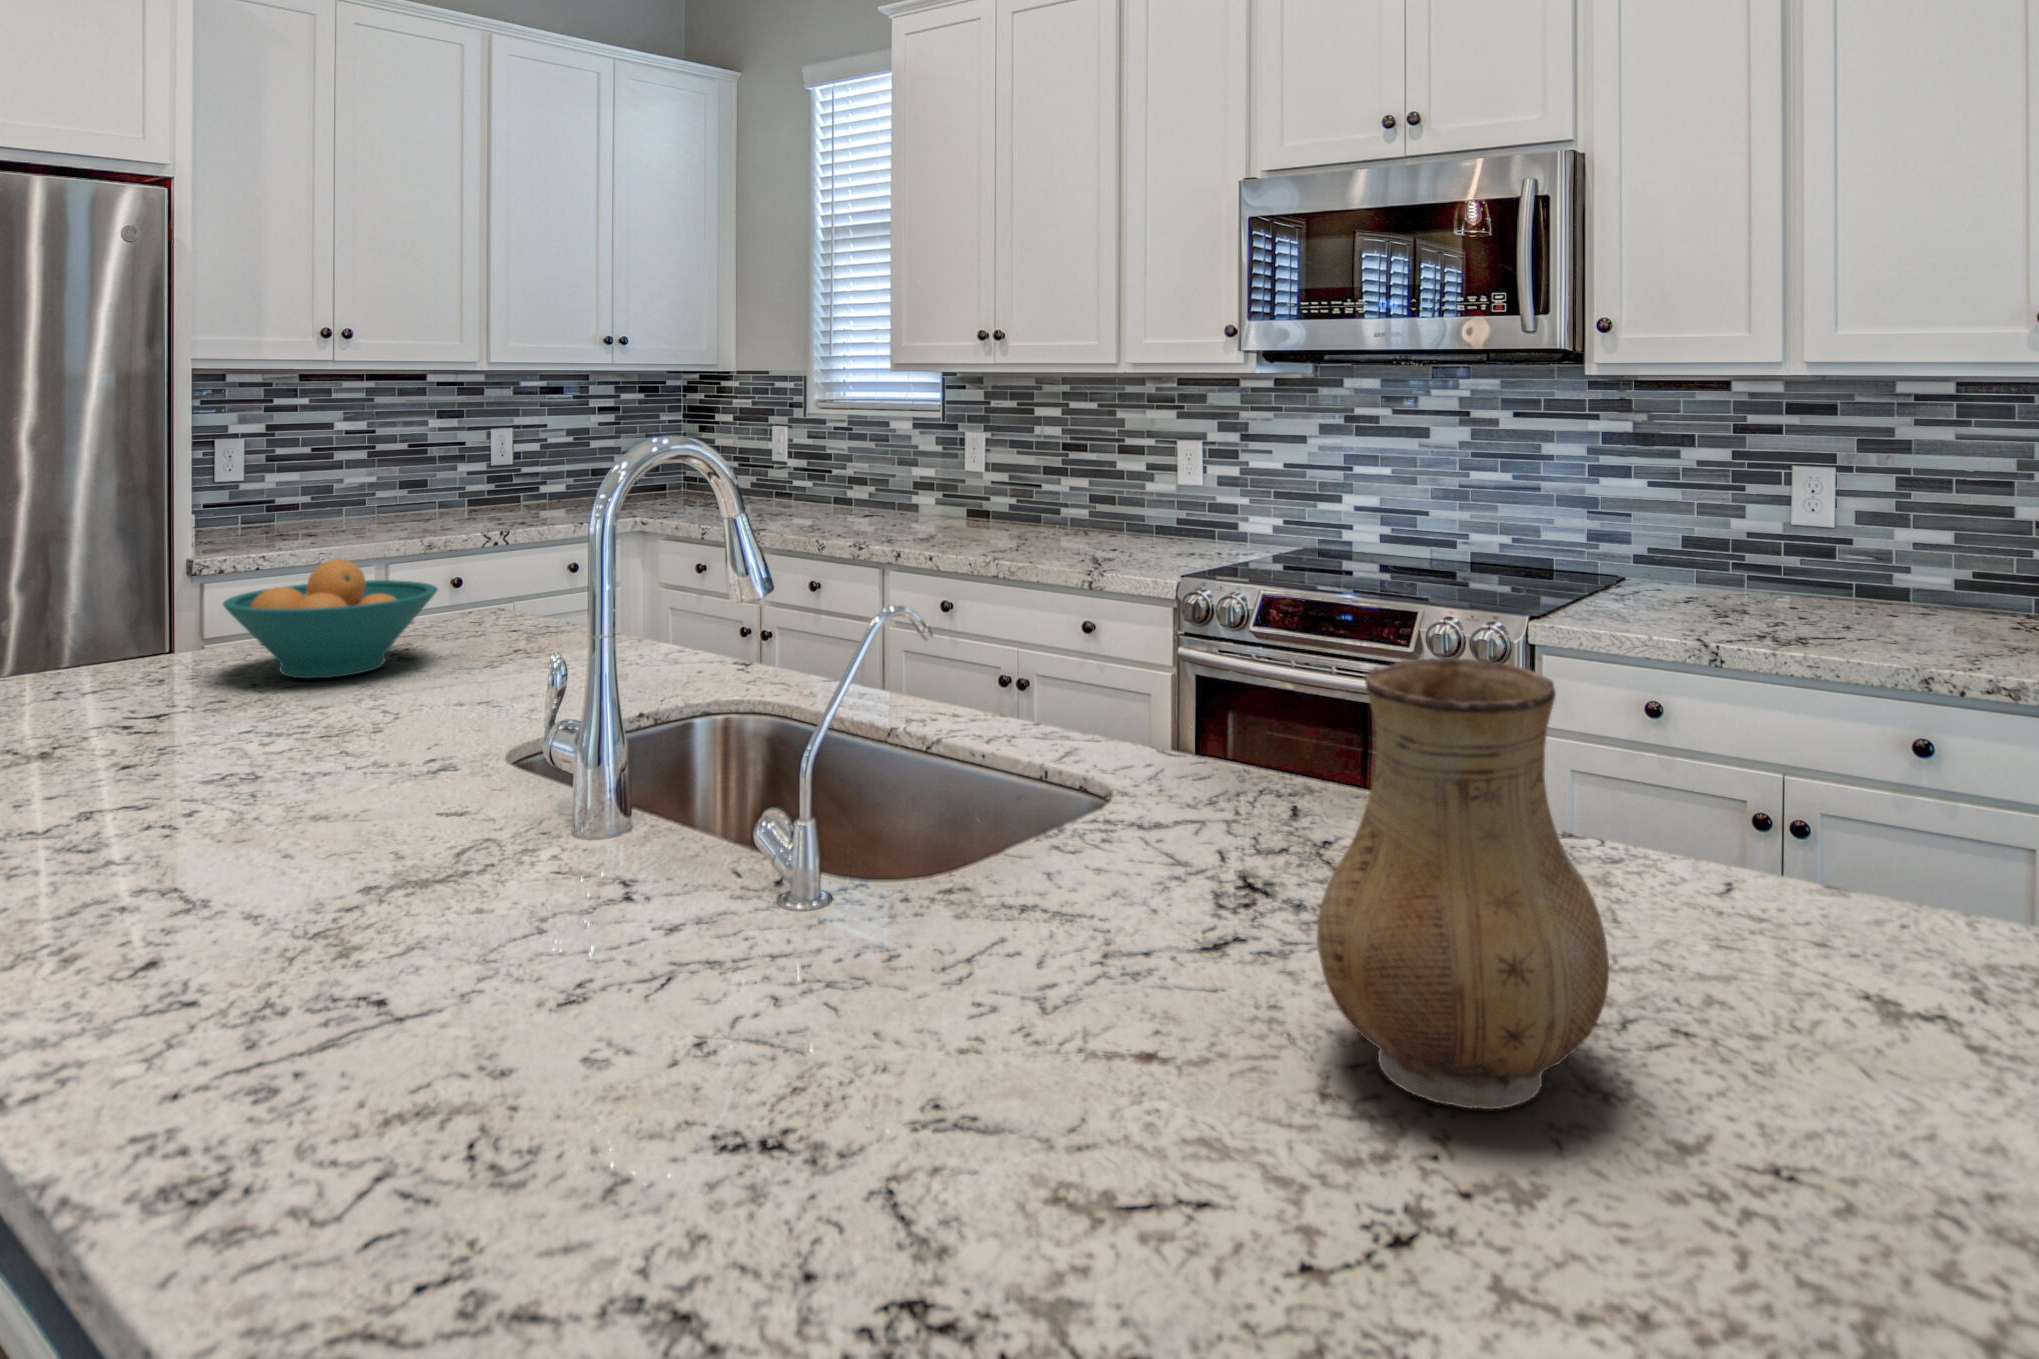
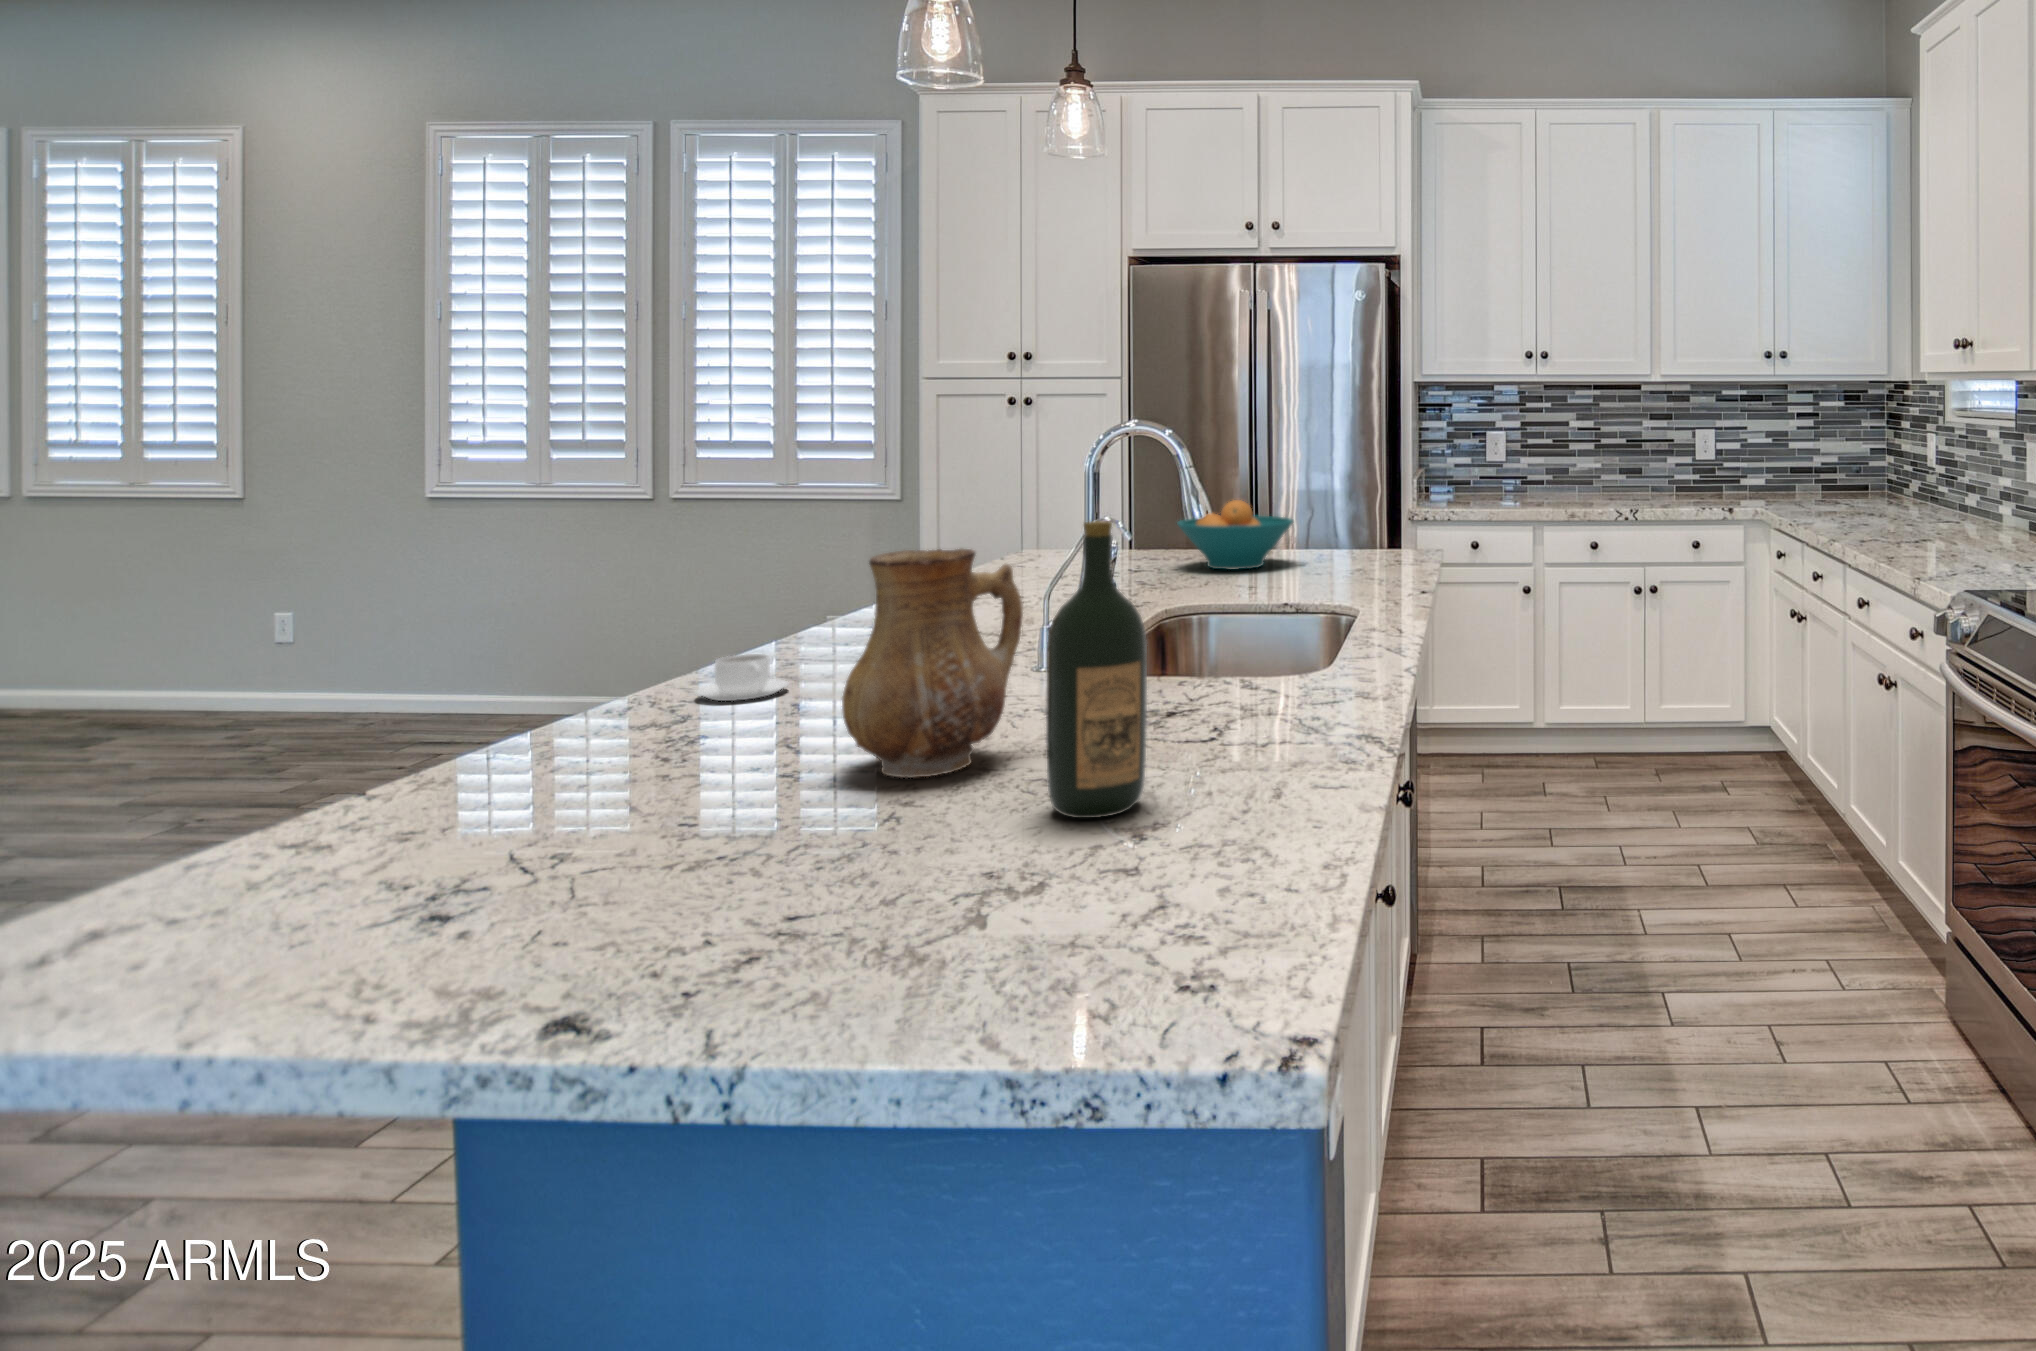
wine bottle: none [1748,572,1919,1030] -> present [1046,521,1147,818]
coffee cup: none [385,1025,610,1188] -> present [696,654,788,701]

